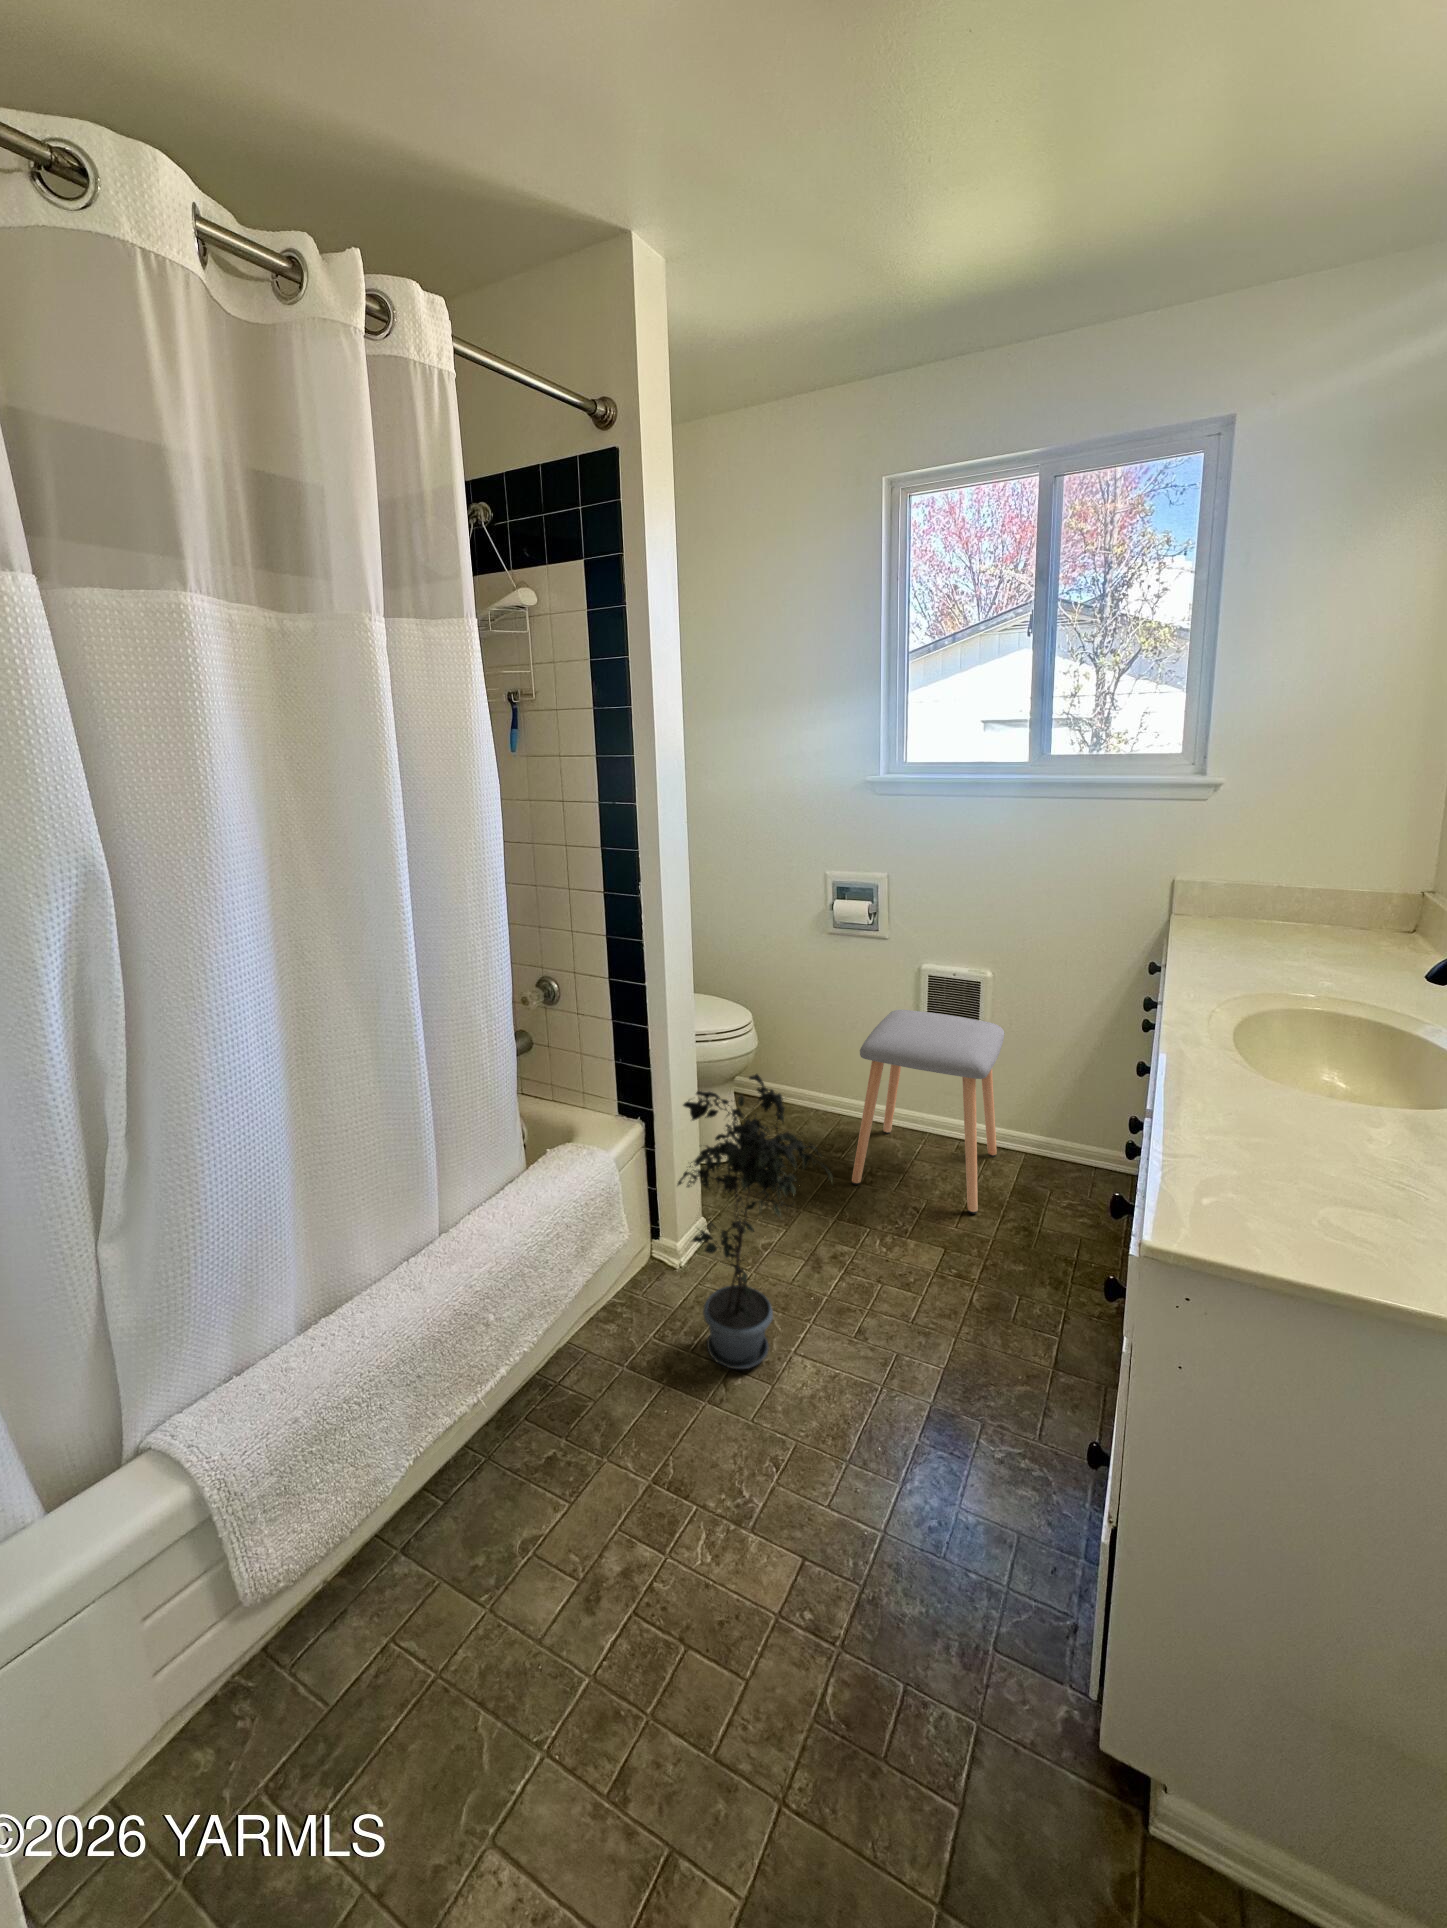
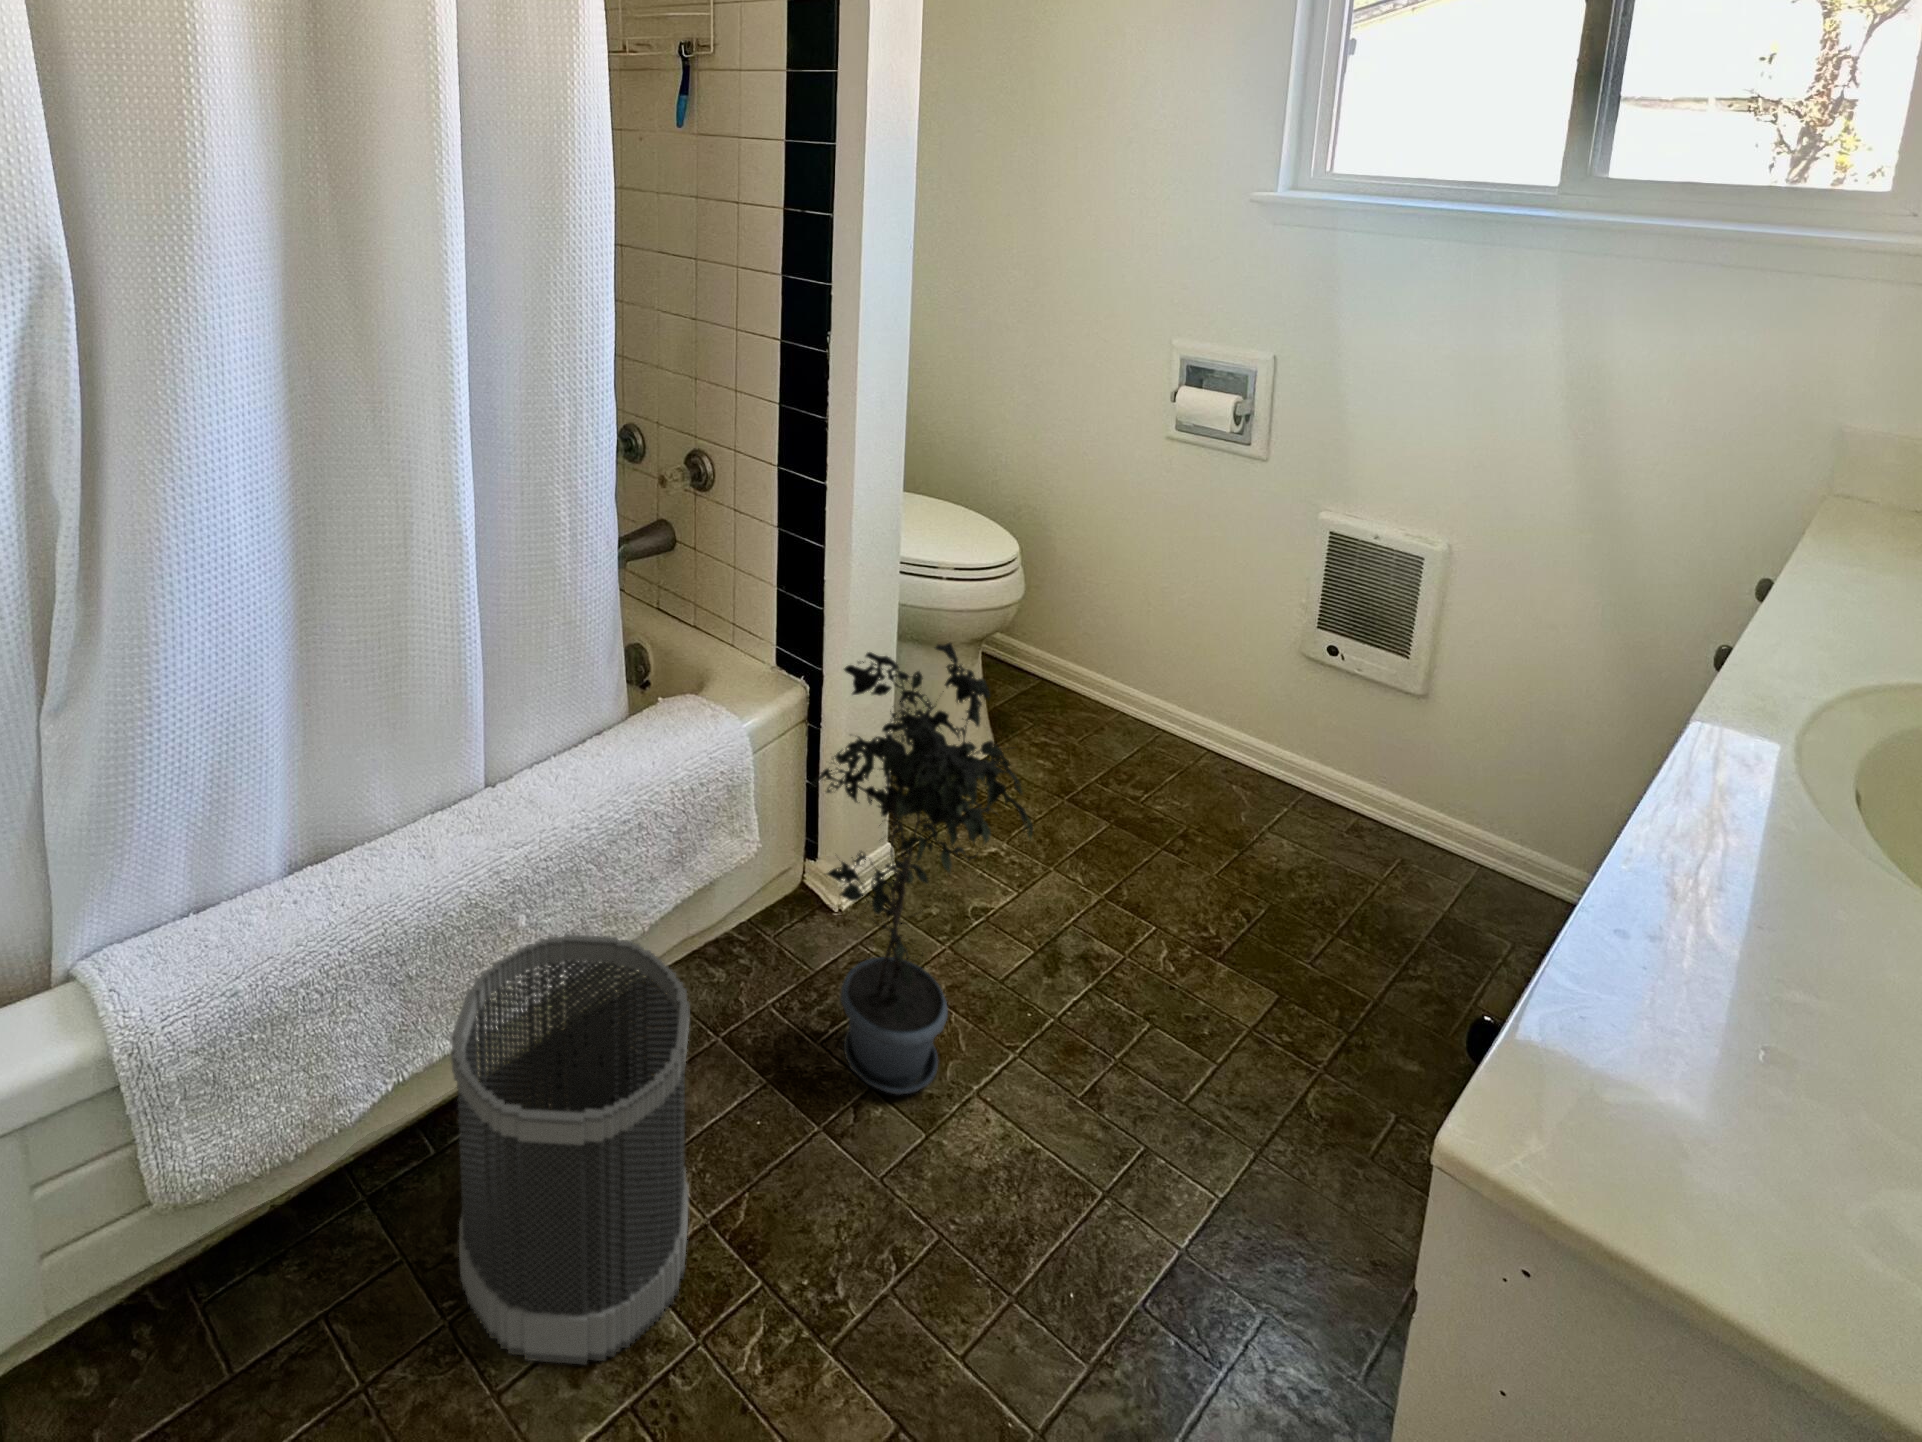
stool: present [852,1010,1005,1214] -> none [1146,578,1447,947]
wastebasket: none [468,1315,645,1612] -> present [451,935,689,1364]

